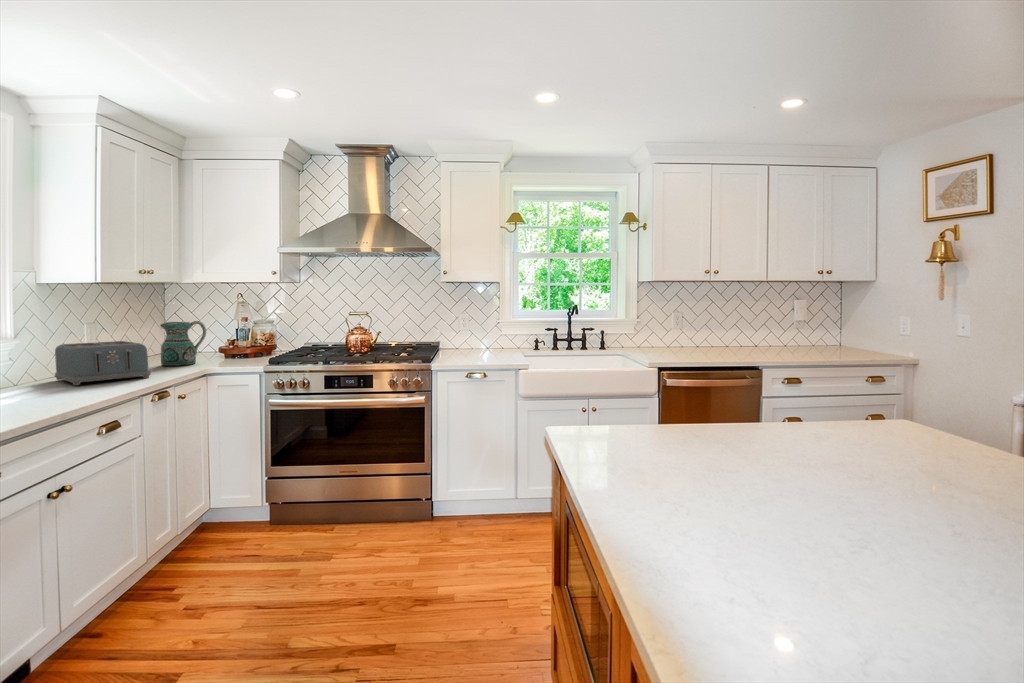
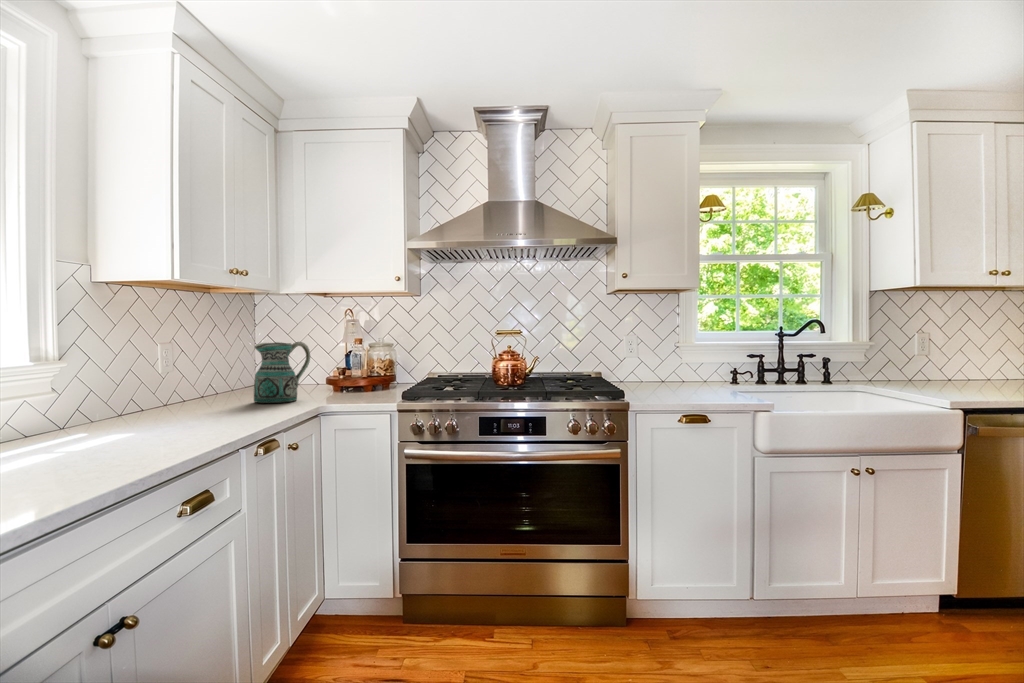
toaster: present [55,341,151,385] -> none [126,367,257,430]

